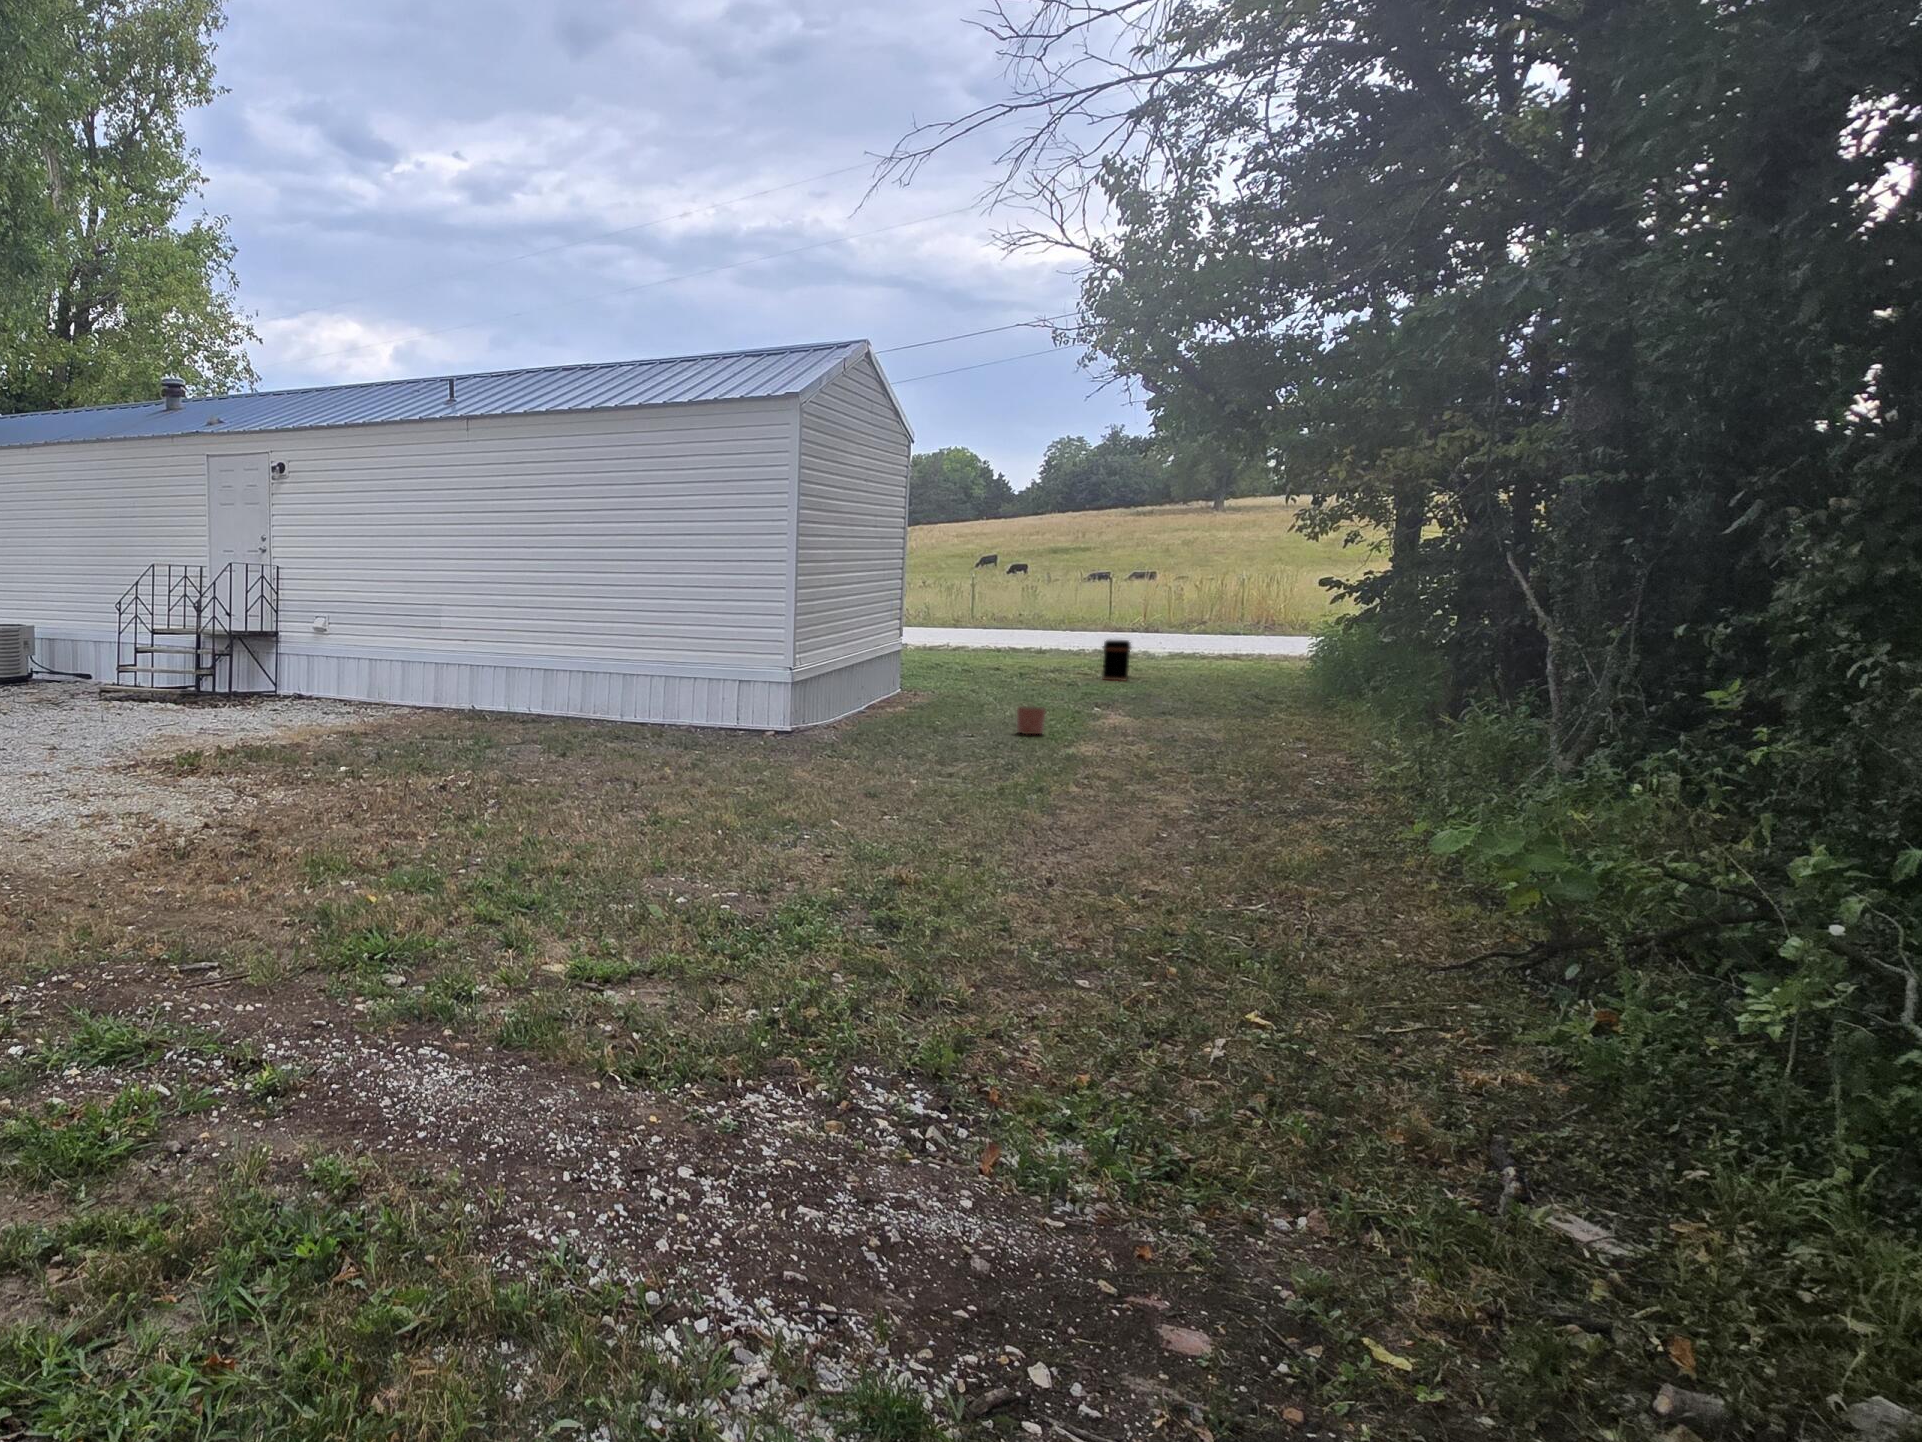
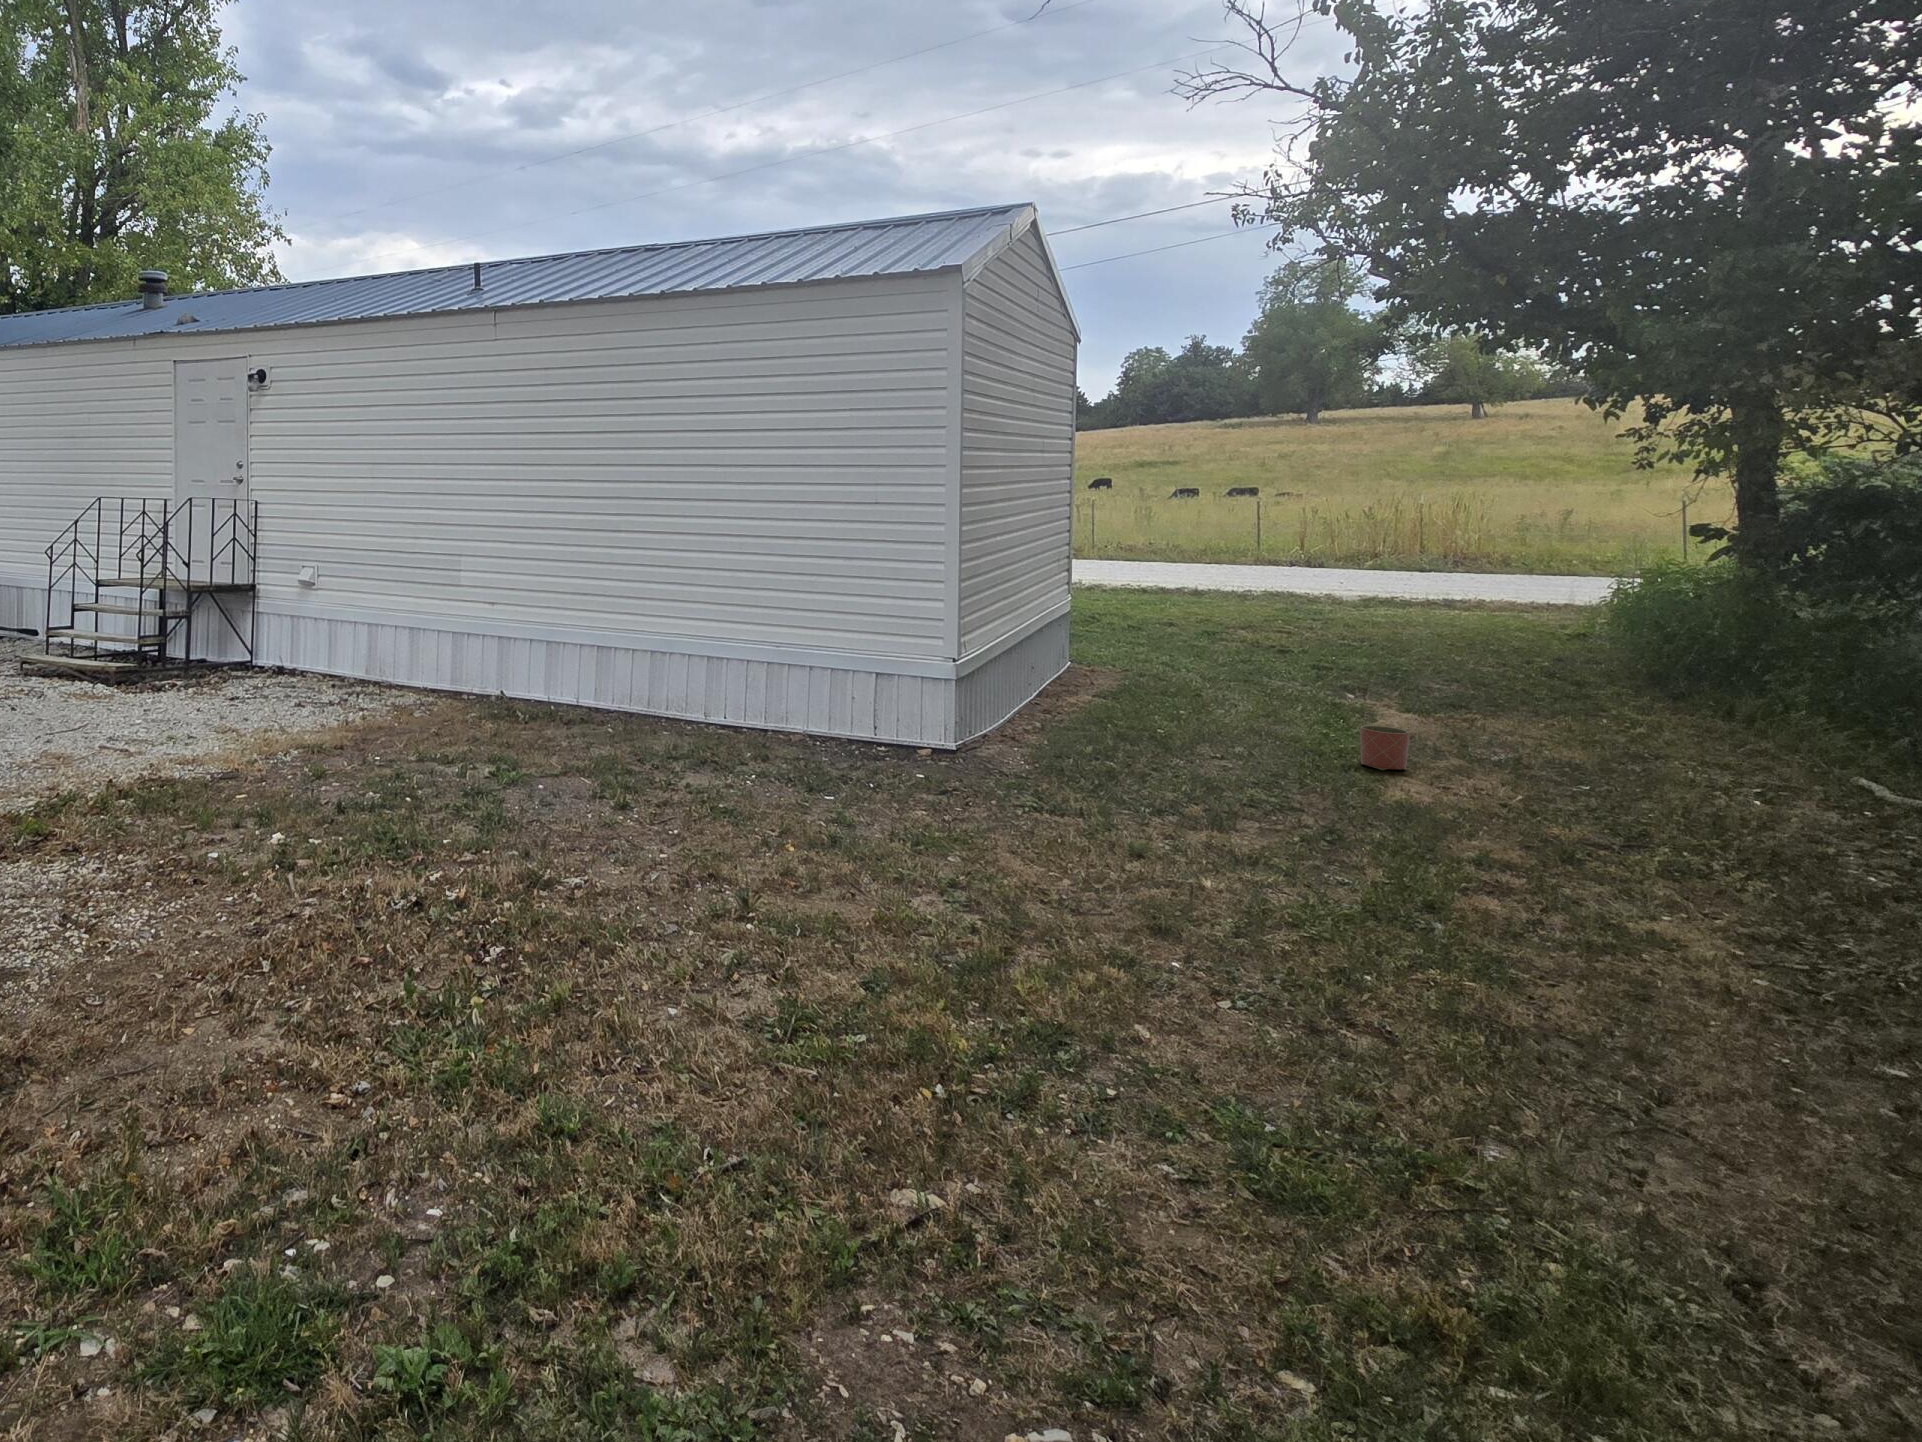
trash can: present [1102,640,1131,681] -> none [1335,592,1378,645]

